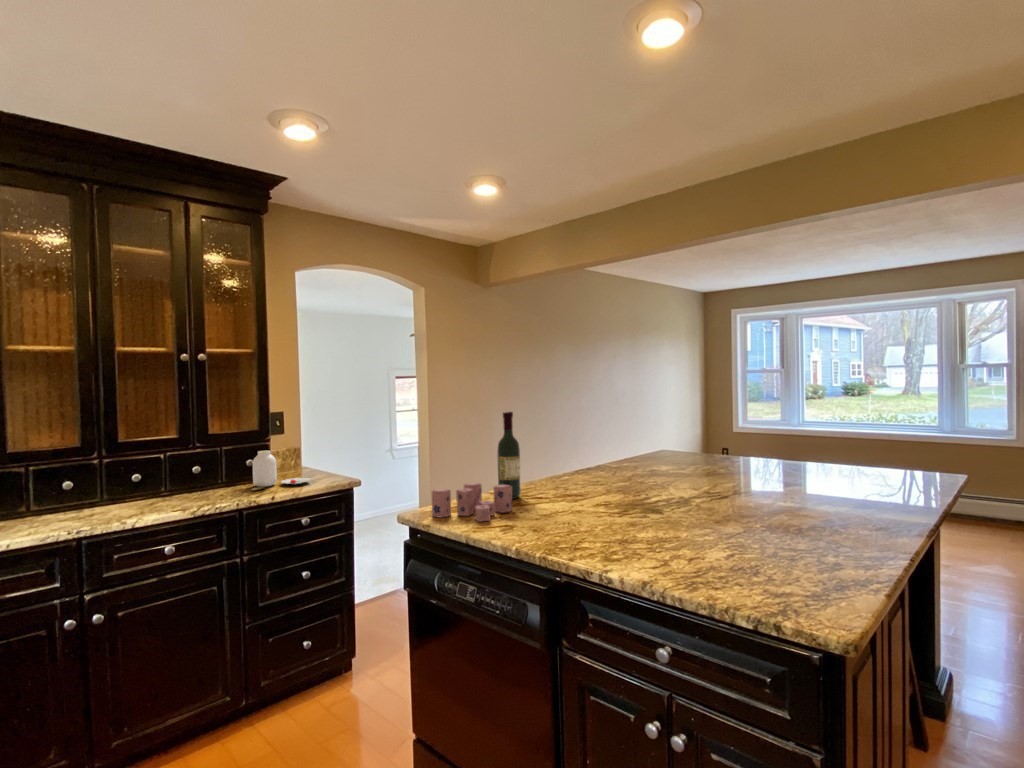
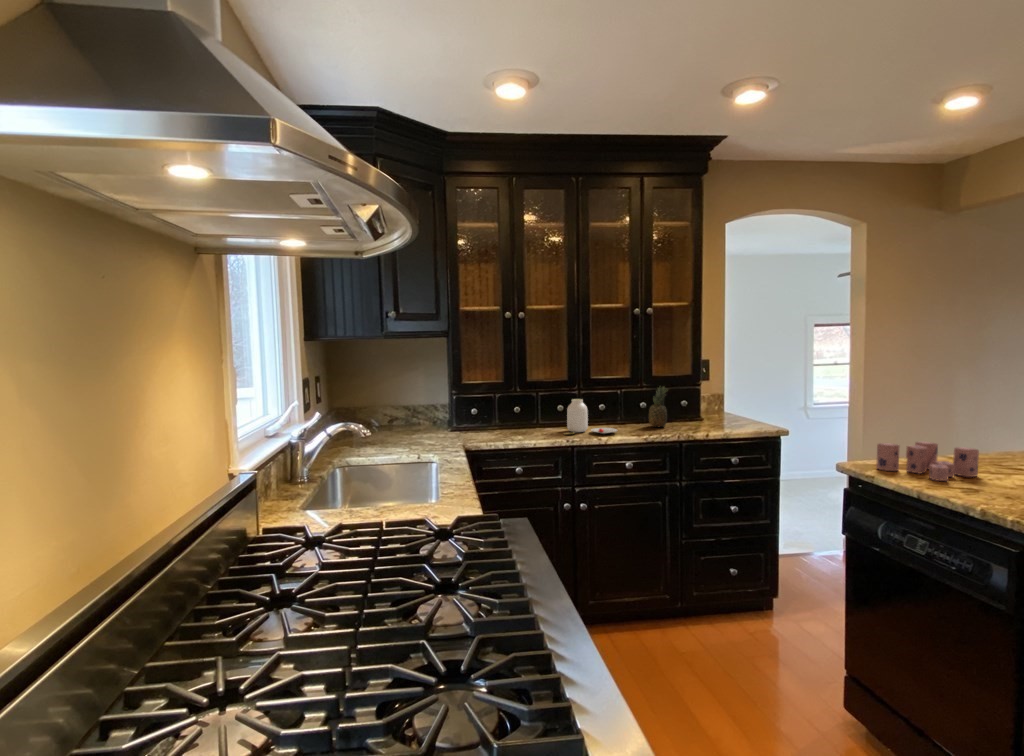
wine bottle: present [497,411,521,499] -> none [959,368,992,465]
fruit: none [202,444,227,495] -> present [649,387,668,427]
jar: present [251,451,310,490] -> present [564,399,617,434]

